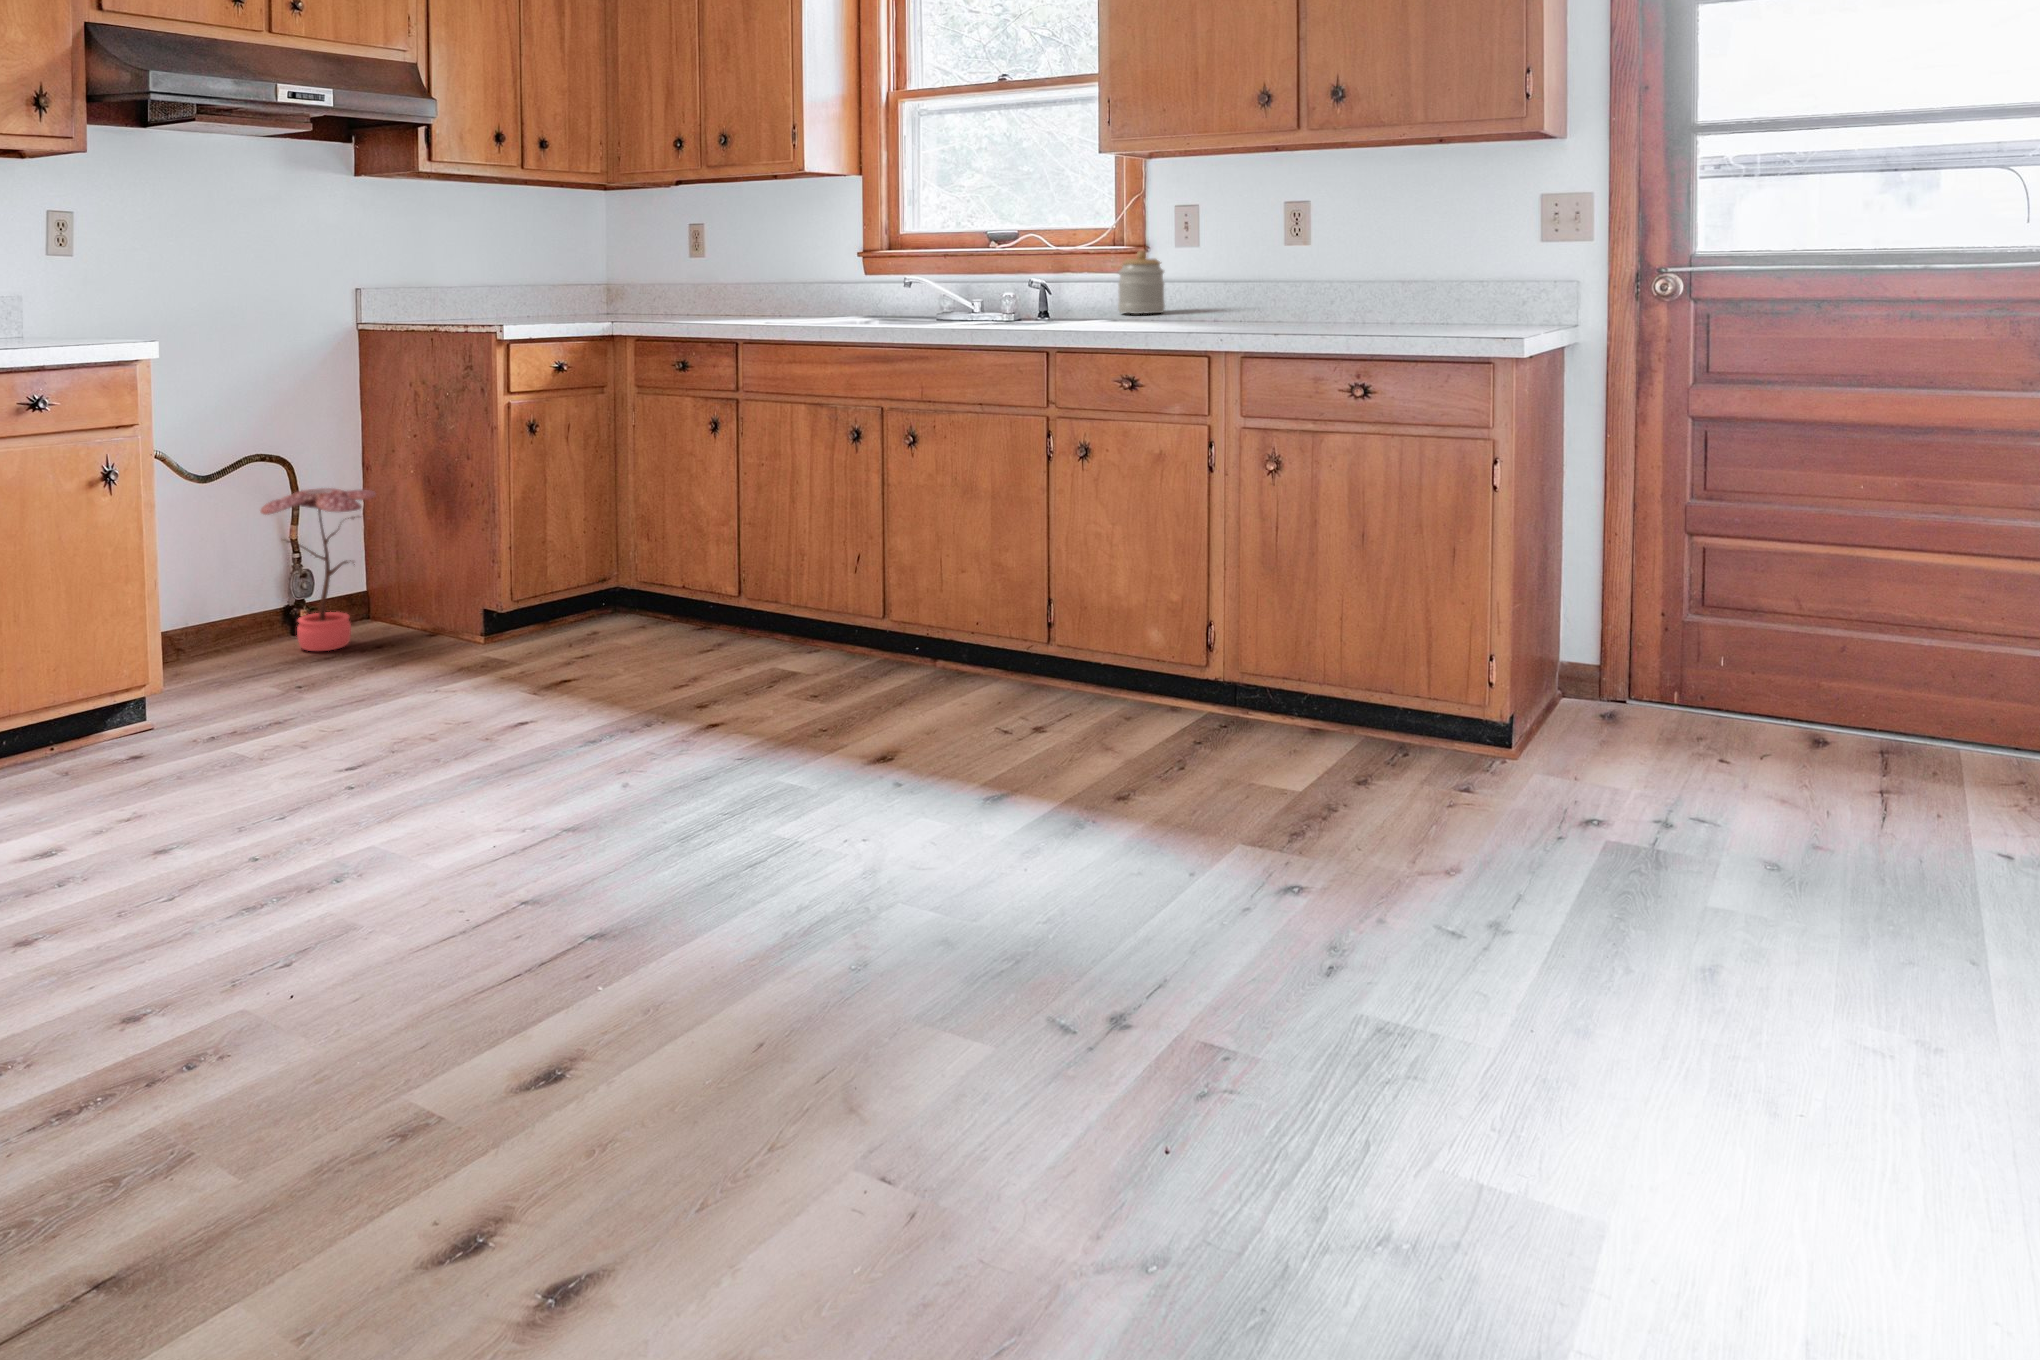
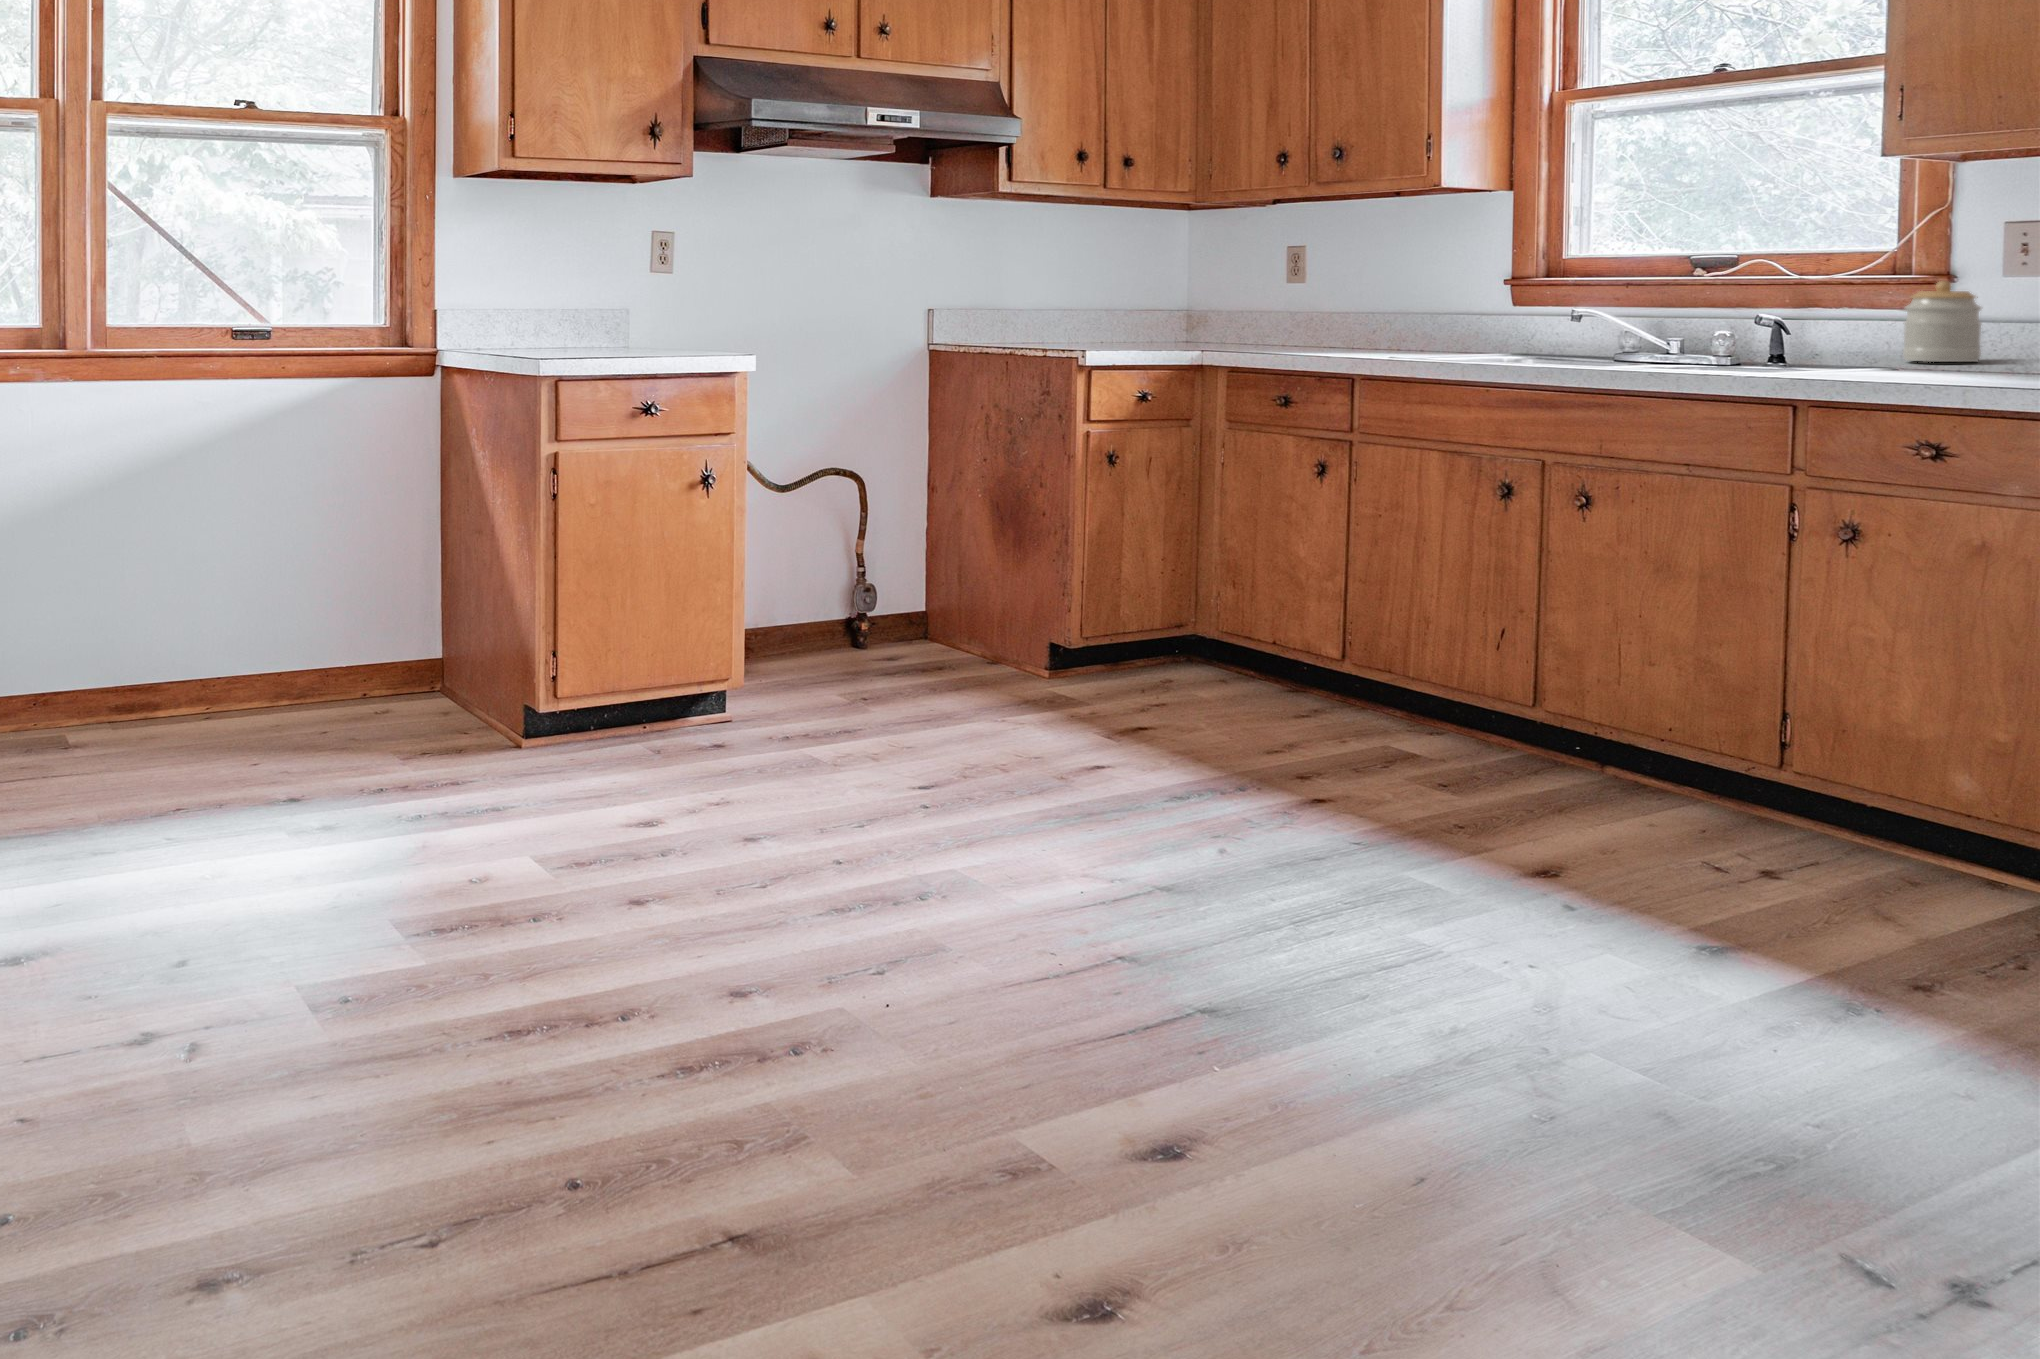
potted plant: present [261,488,376,651] -> none [822,511,934,673]

